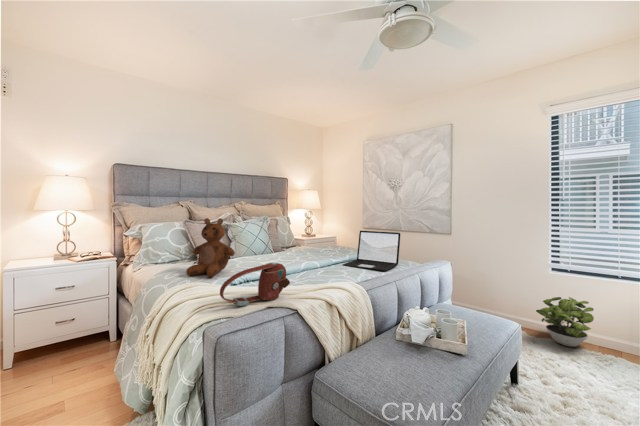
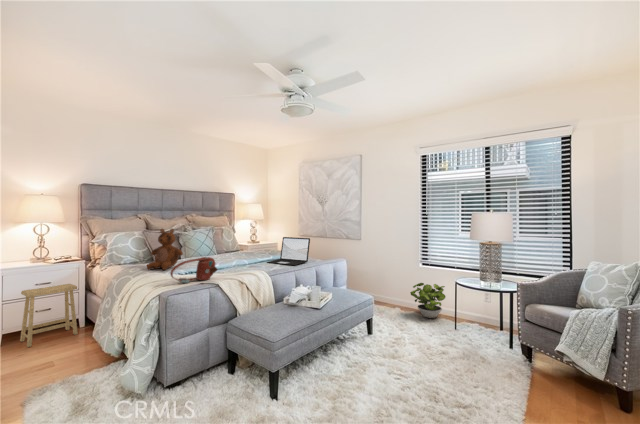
footstool: none [34,287,106,373] -> present [20,284,78,347]

